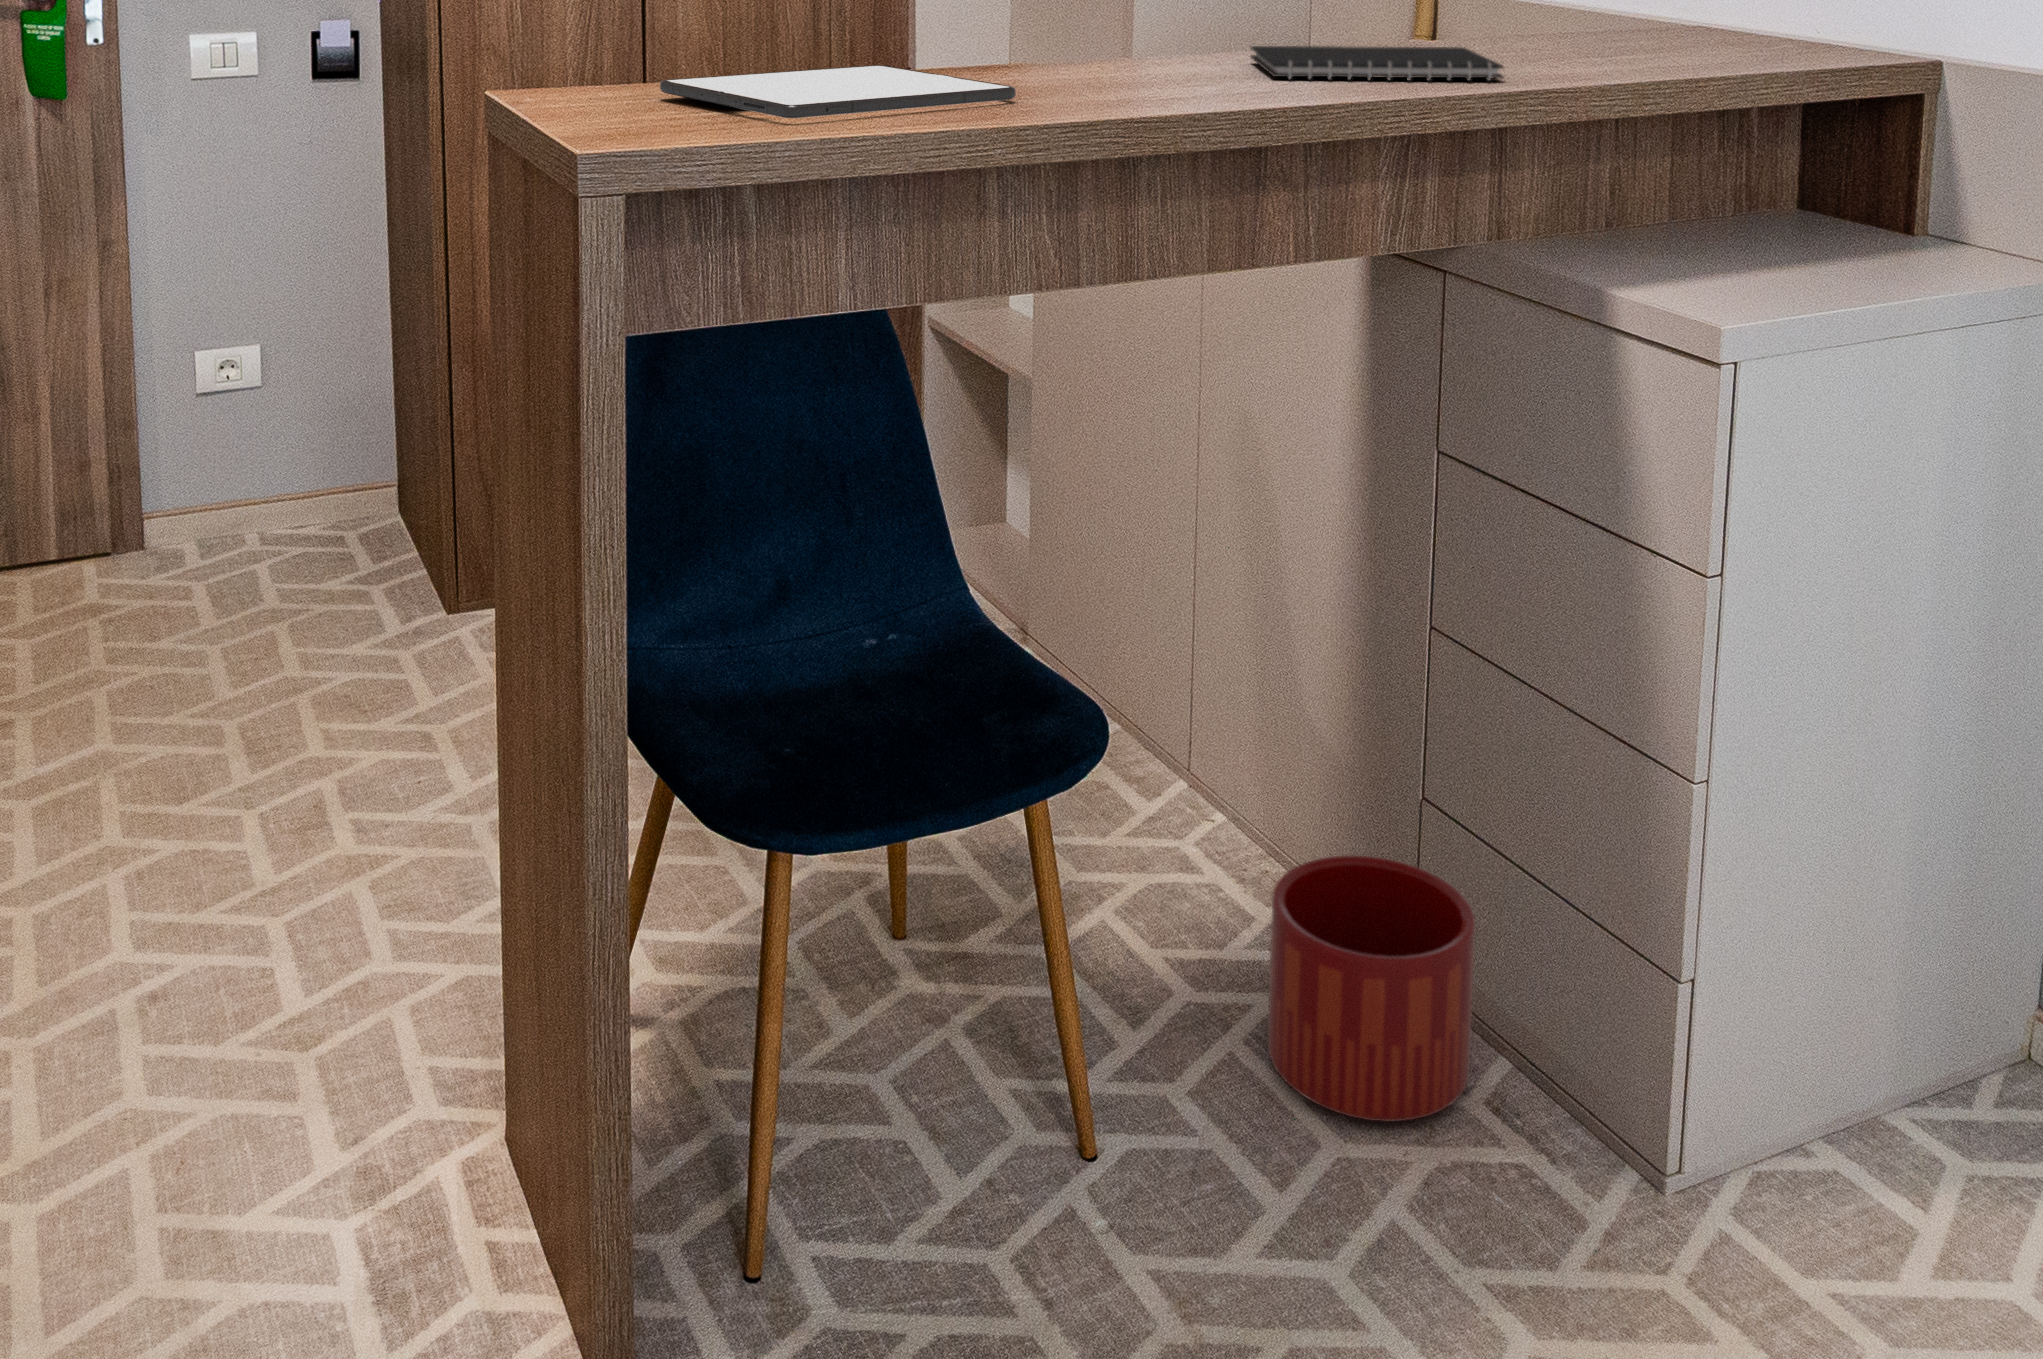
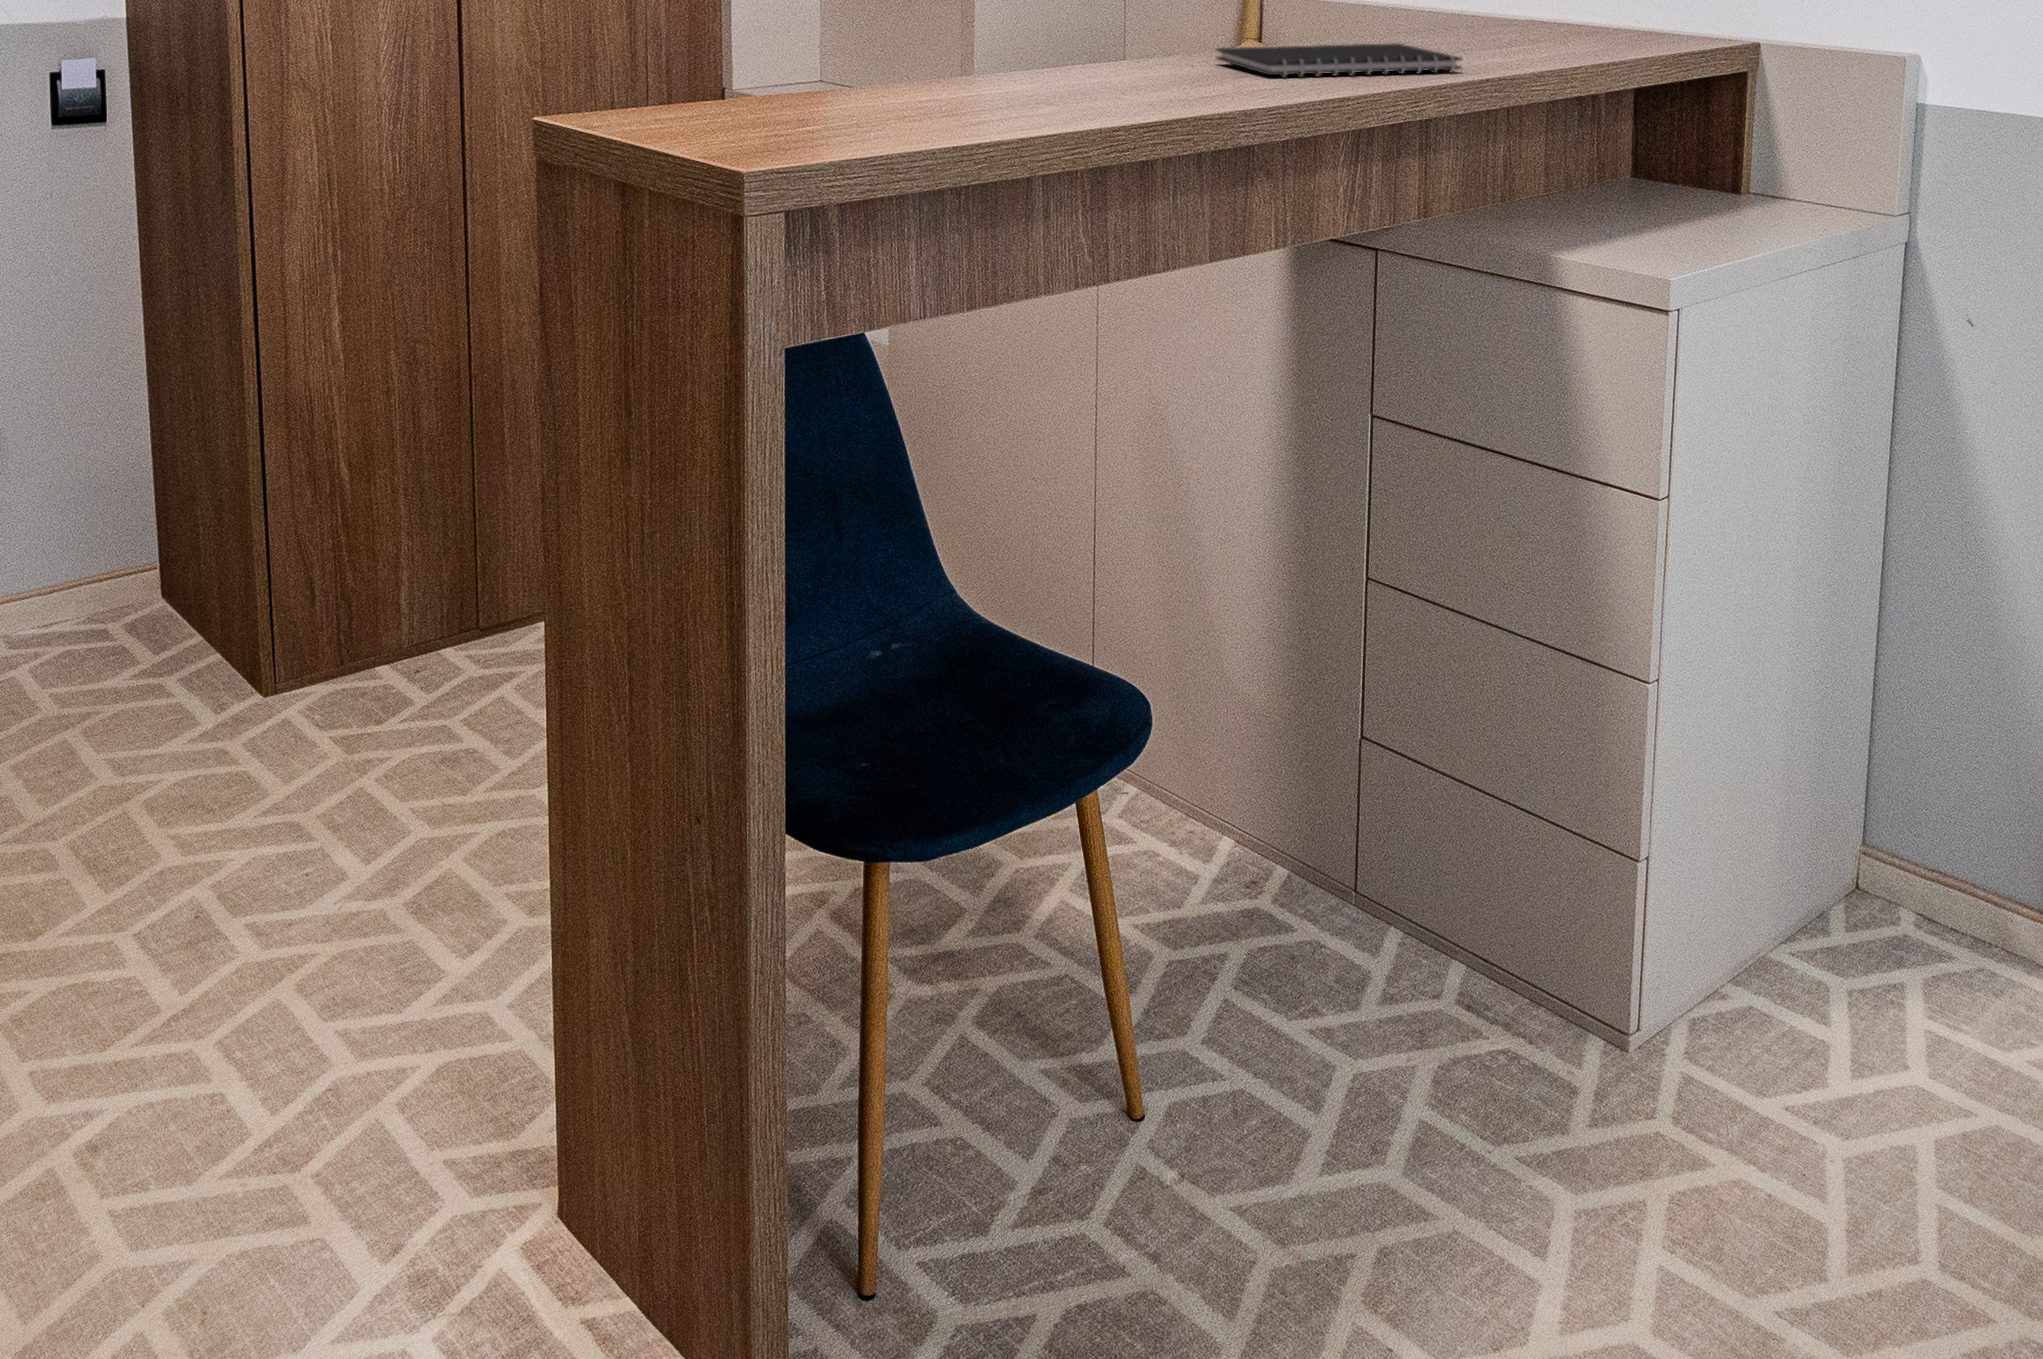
tablet: present [660,65,1016,118] -> none [744,77,1088,129]
planter: present [1268,855,1475,1121] -> none [1259,795,1447,1035]

